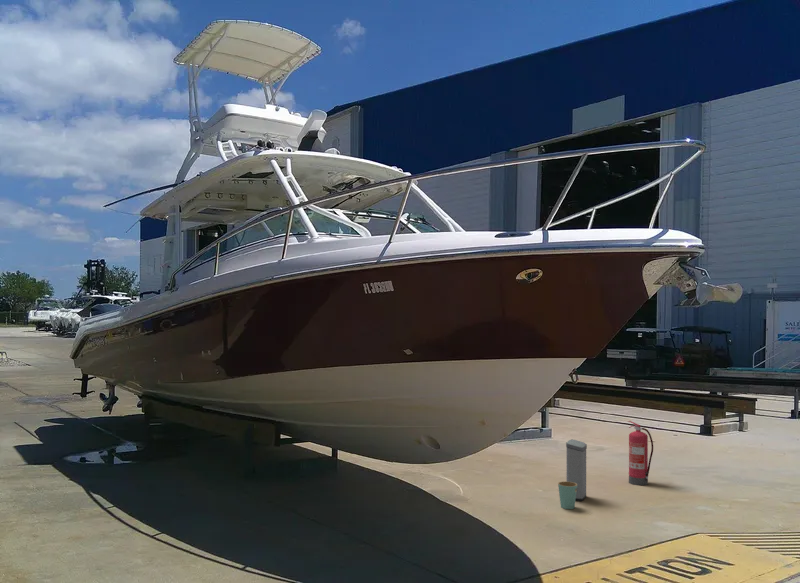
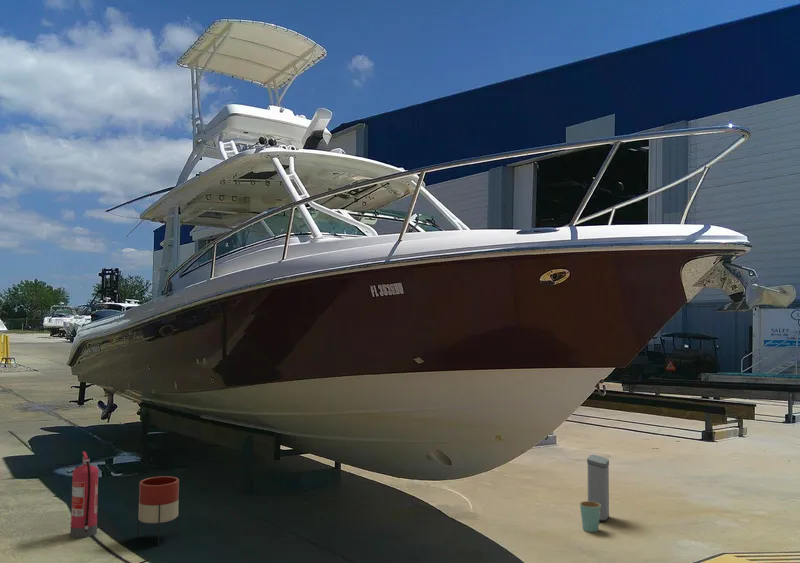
fire extinguisher: present [628,421,653,485] -> present [70,451,98,538]
planter: none [152,459,189,521] -> present [138,476,179,545]

